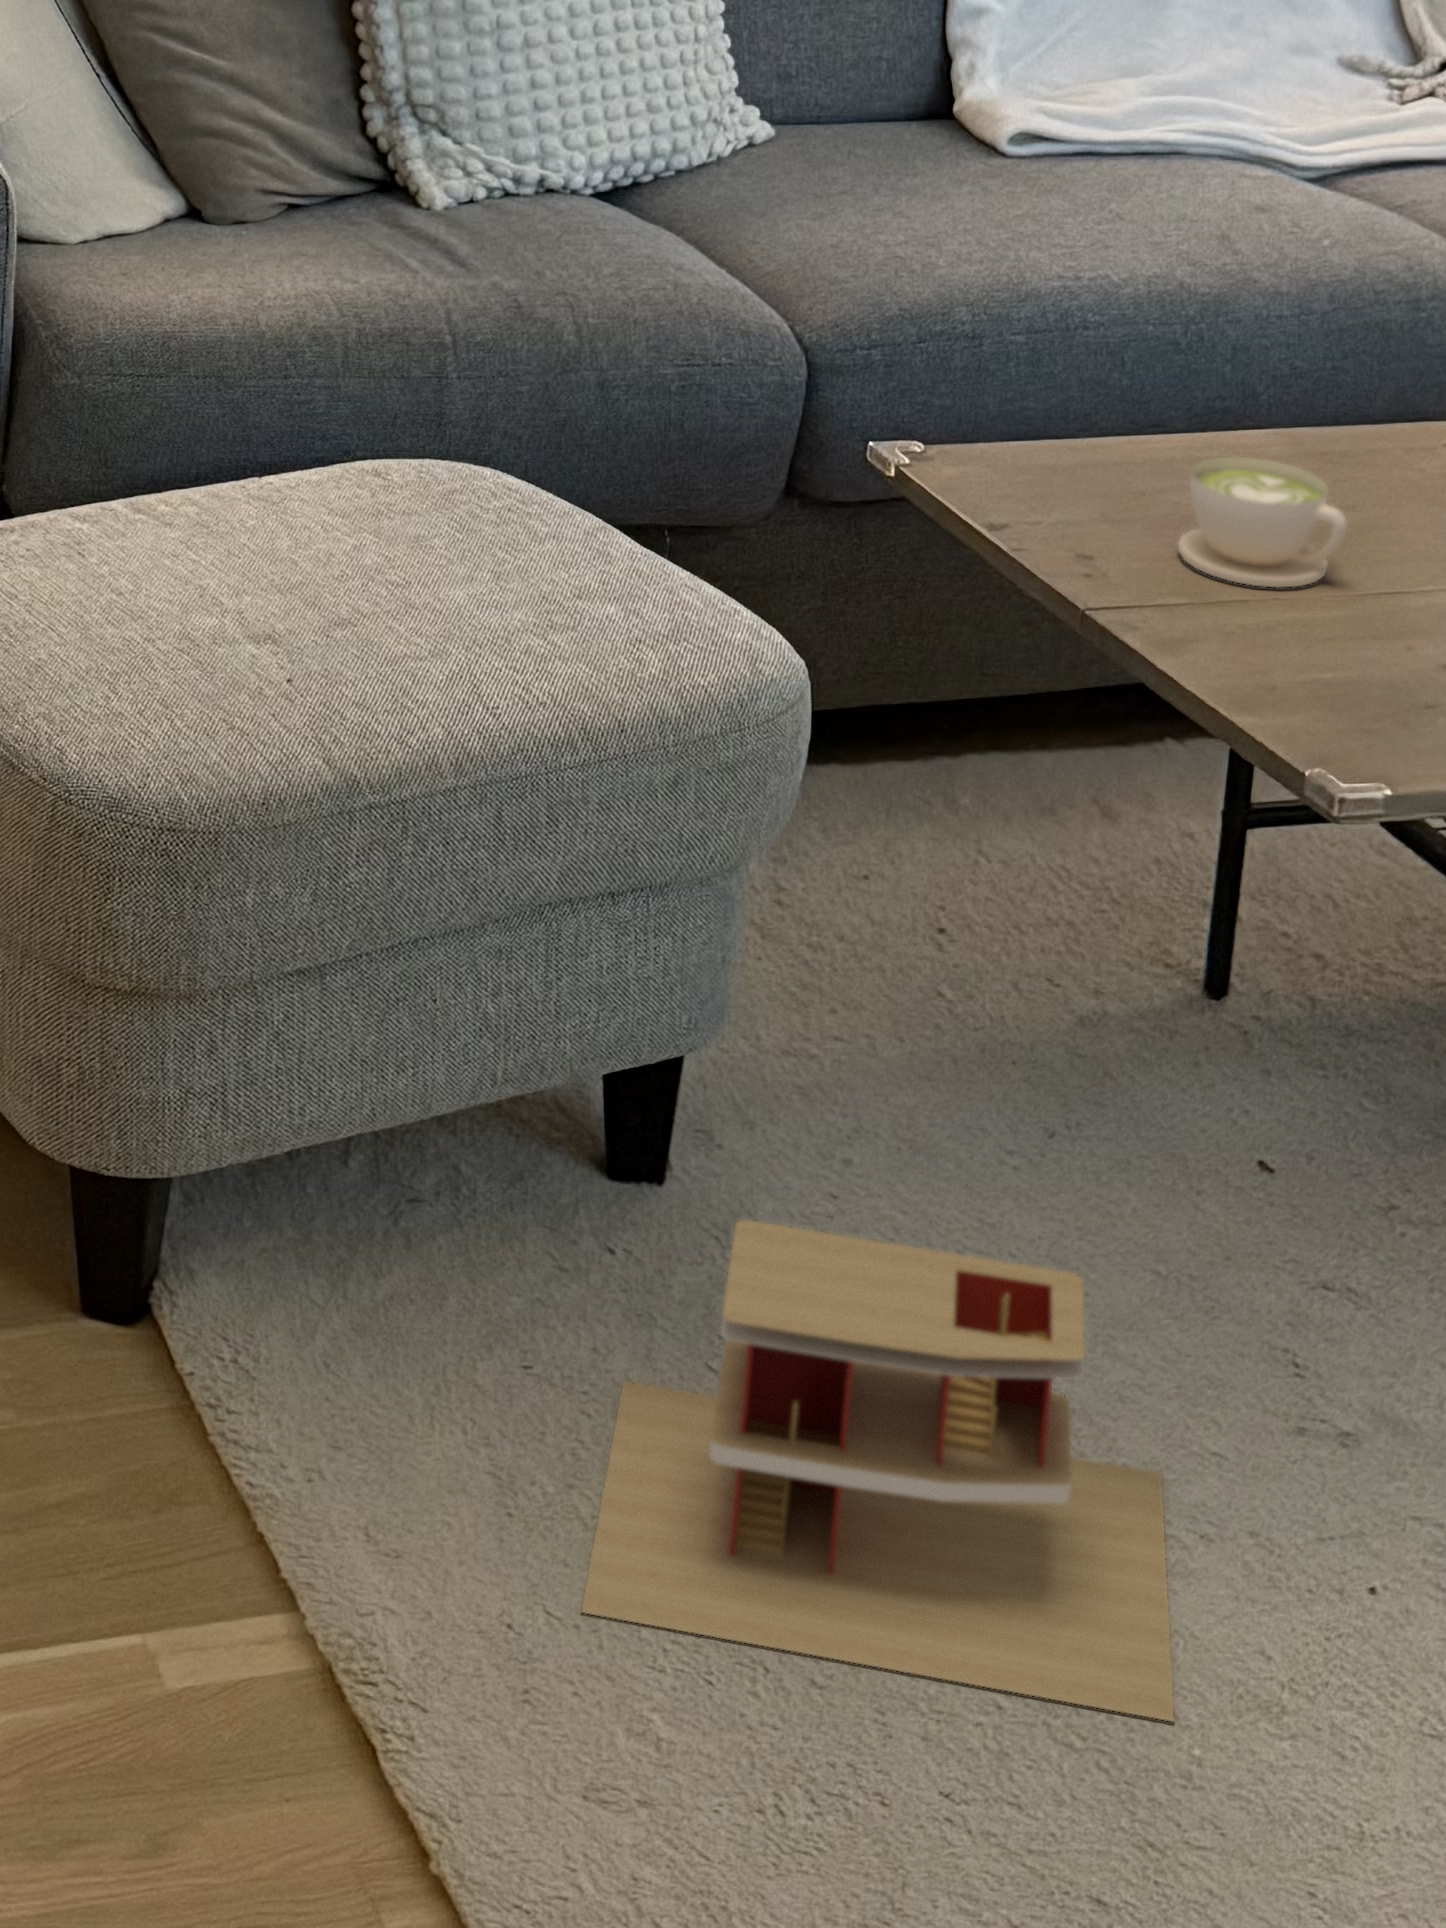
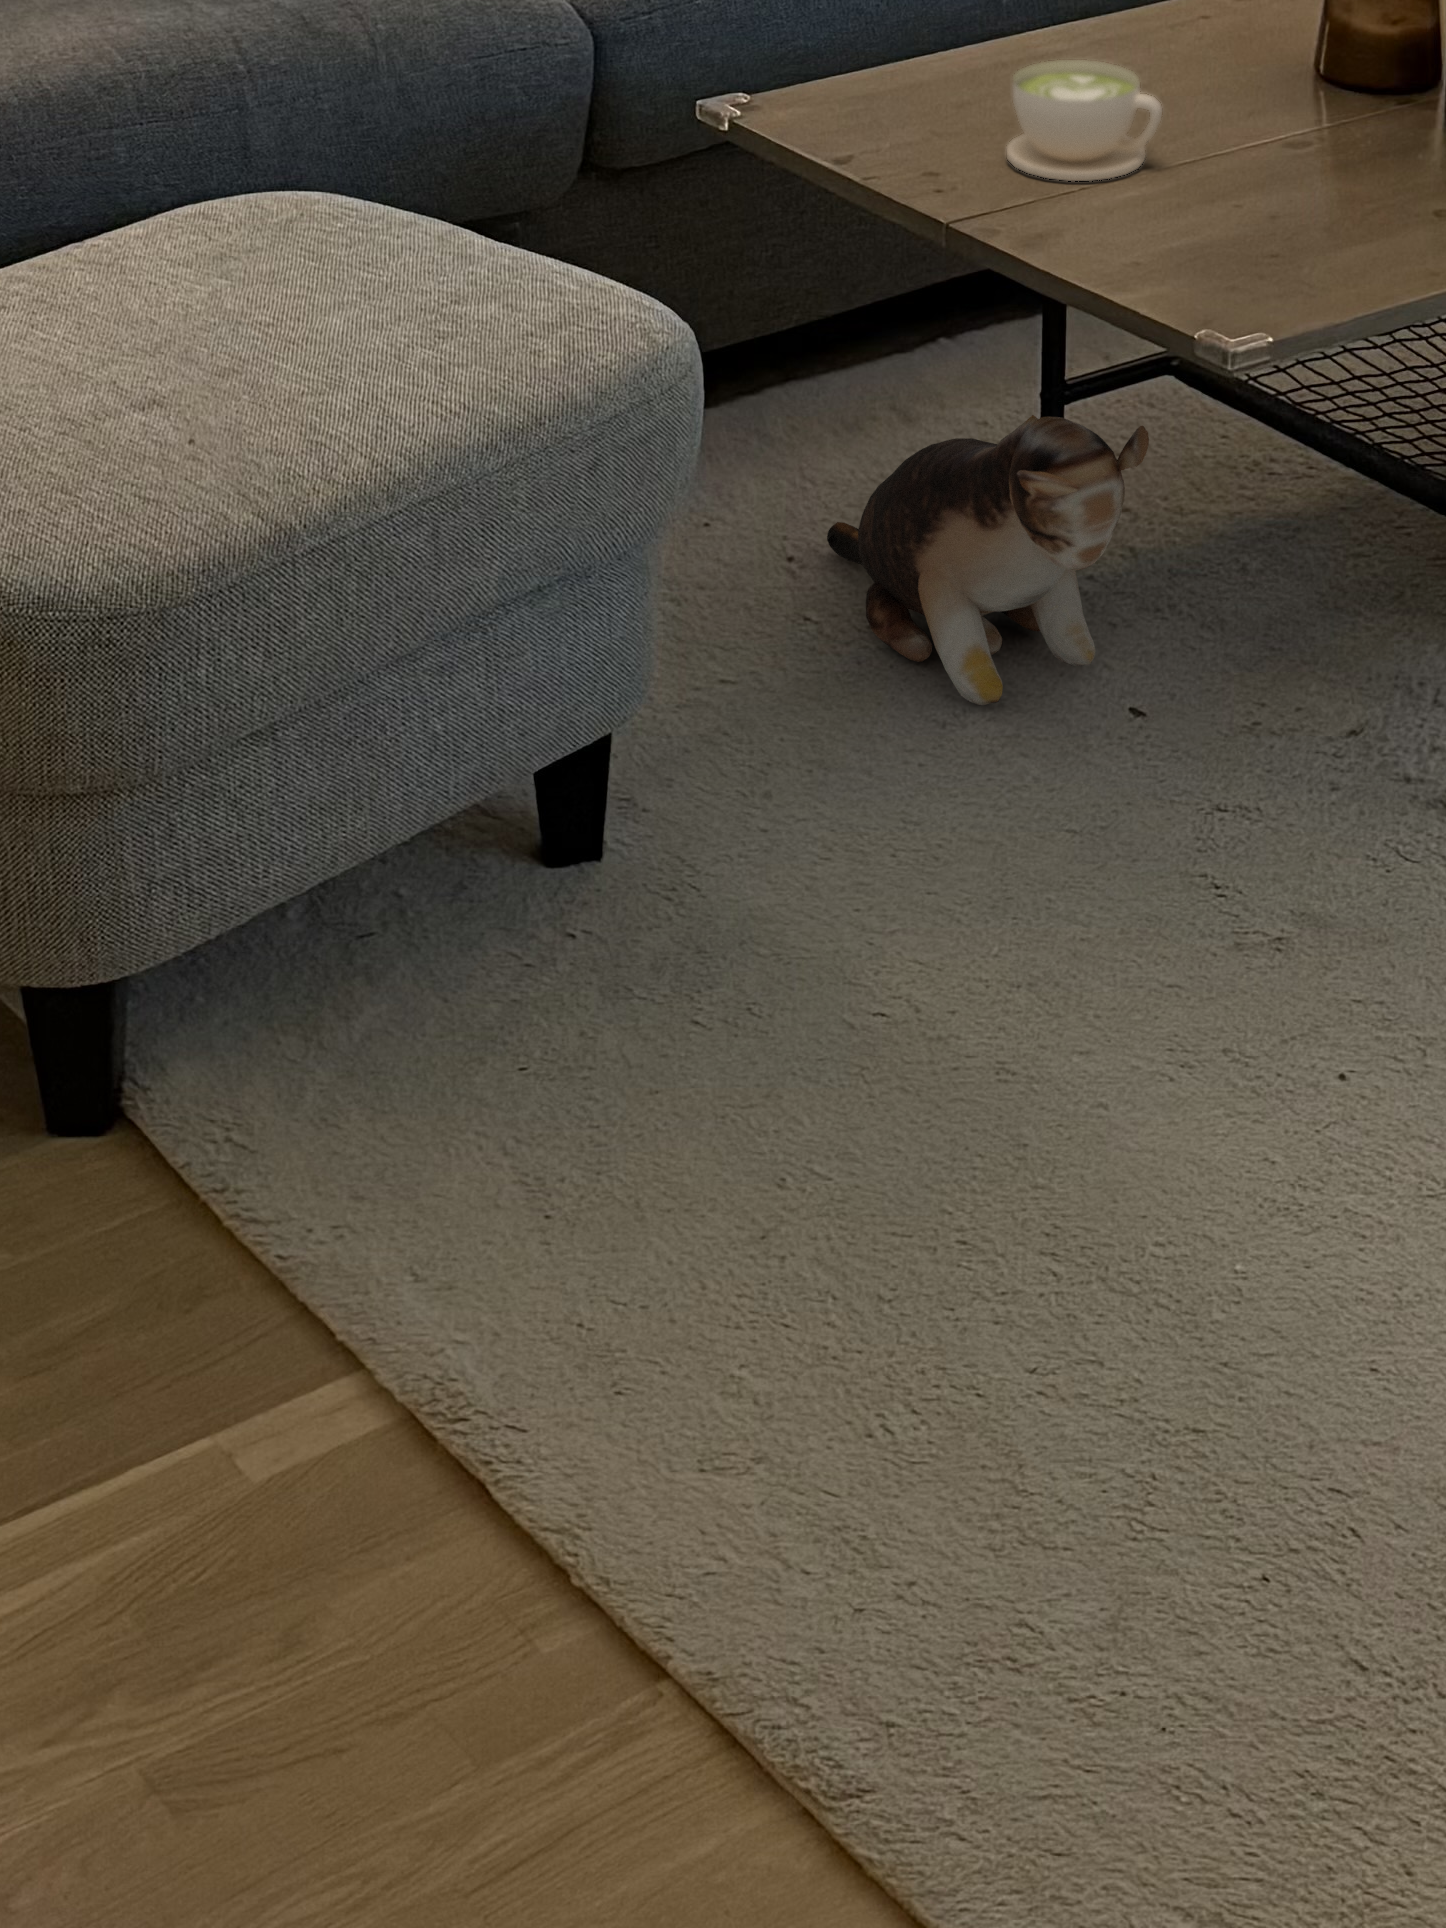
plush toy: none [986,820,1297,1112] -> present [827,415,1149,705]
toy house: present [582,1220,1175,1721] -> none [627,857,1220,1293]

